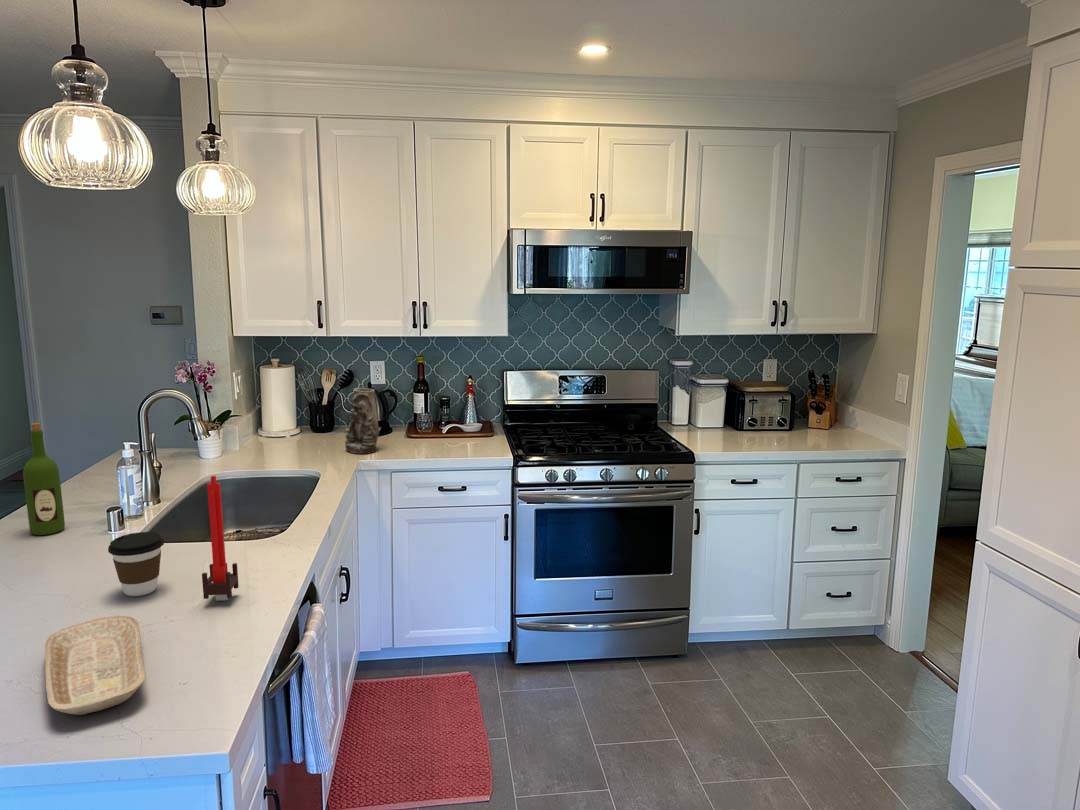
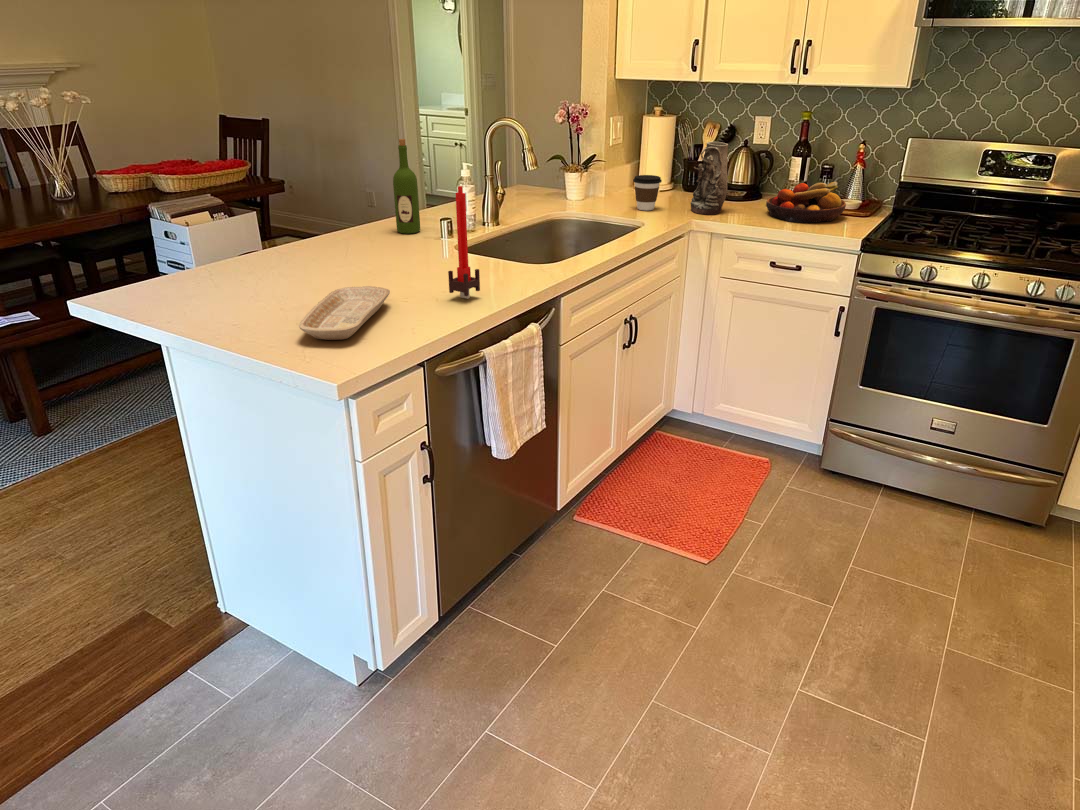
fruit bowl: none [412,411,479,450] -> present [766,182,846,223]
coffee cup: present [108,532,164,596] -> present [633,175,662,211]

